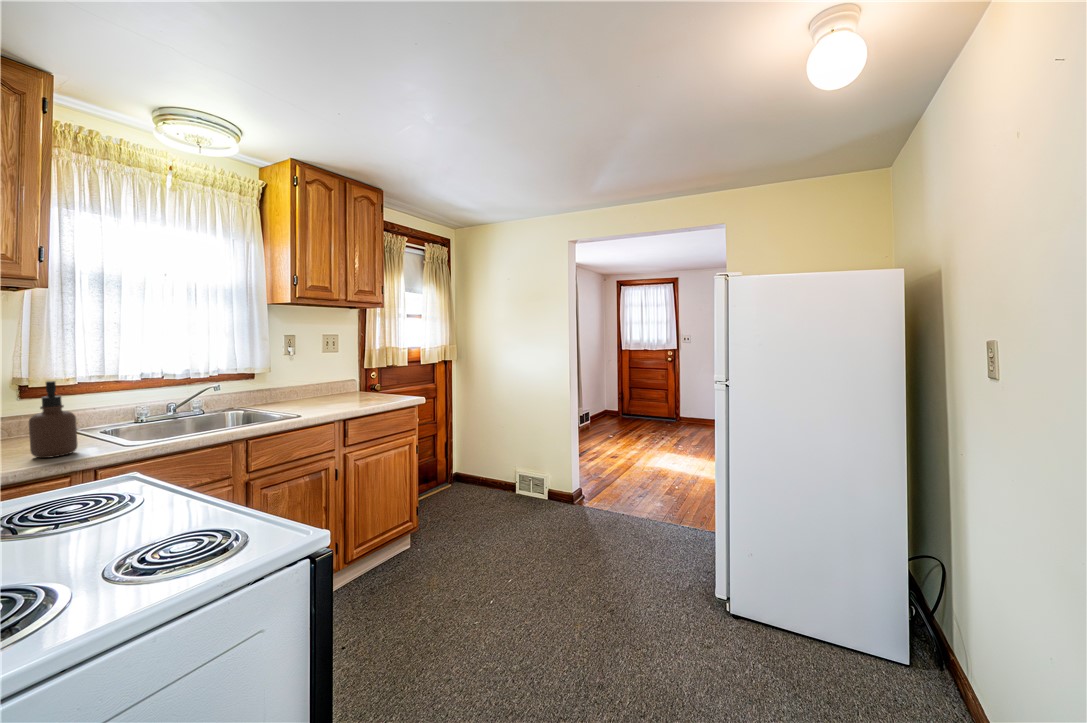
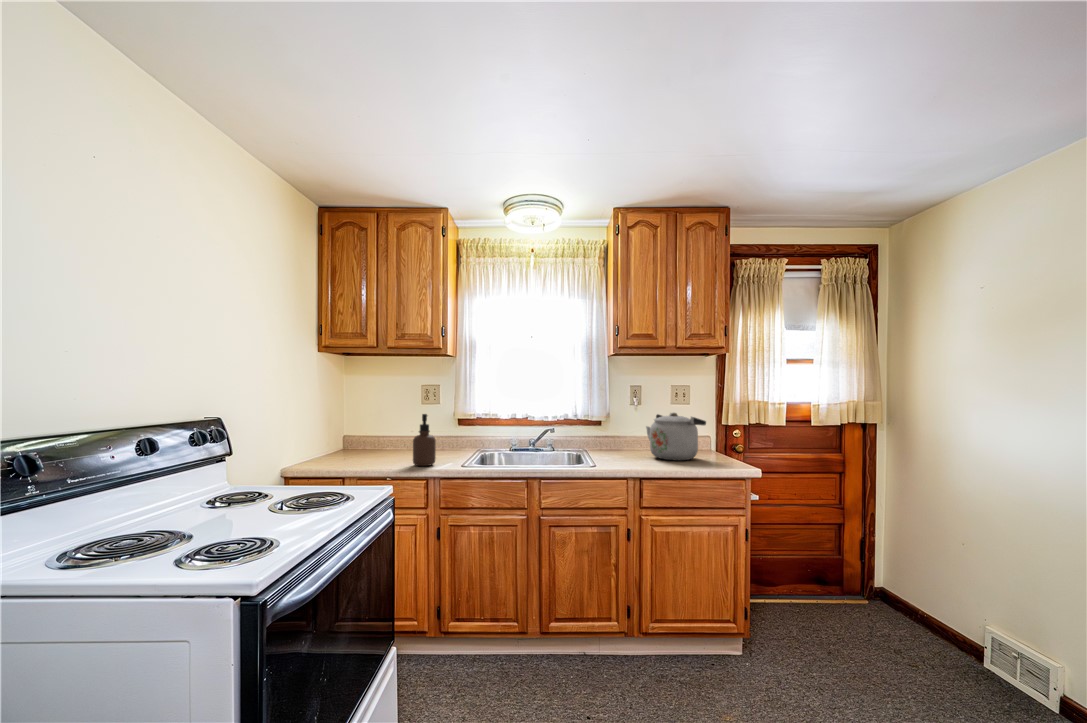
kettle: none [310,361,368,404] -> present [646,413,706,460]

